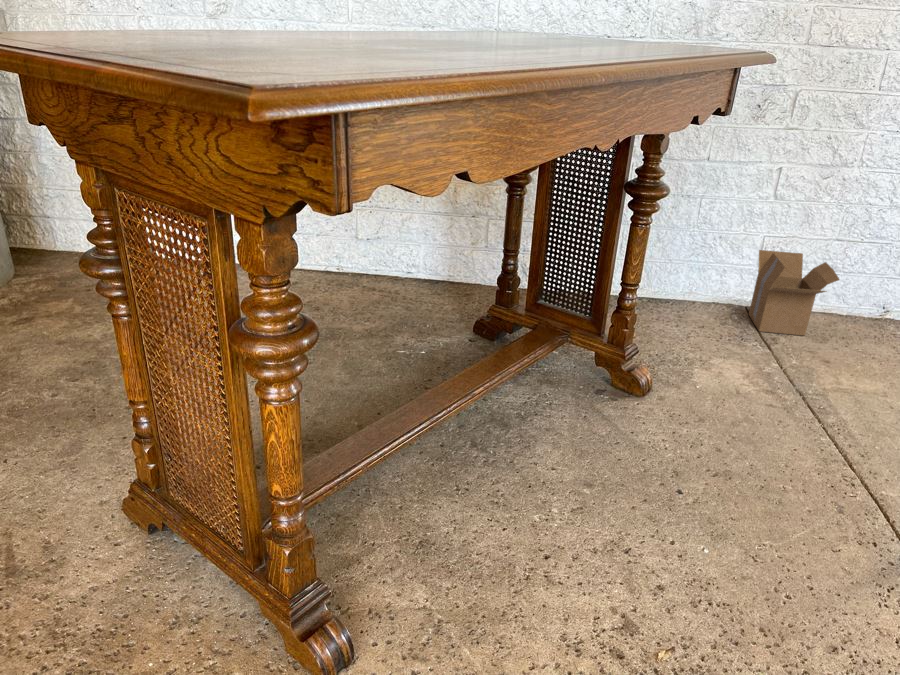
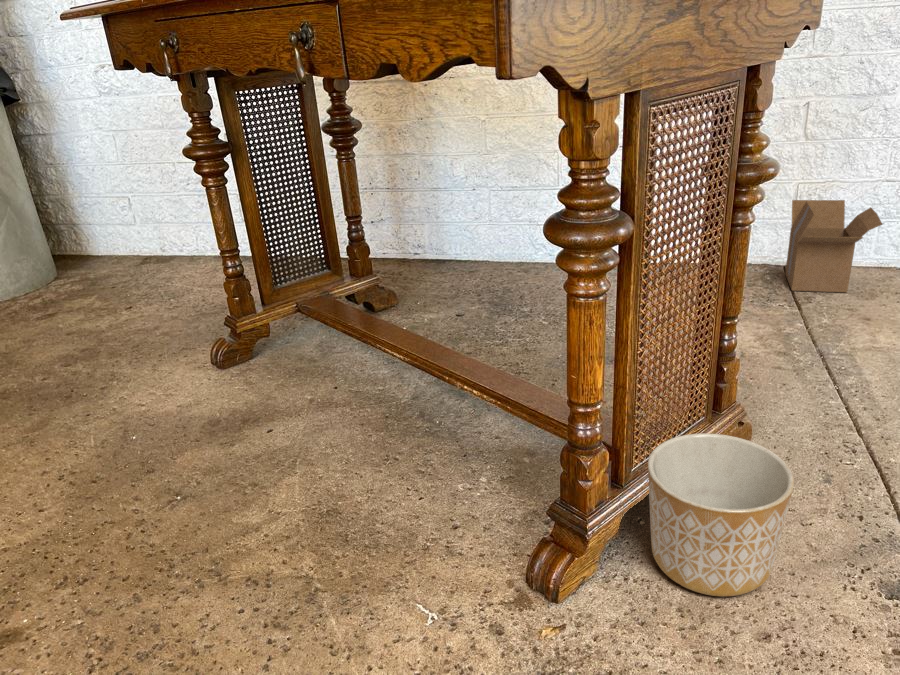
planter: none [723,478,857,617] -> present [648,433,794,596]

